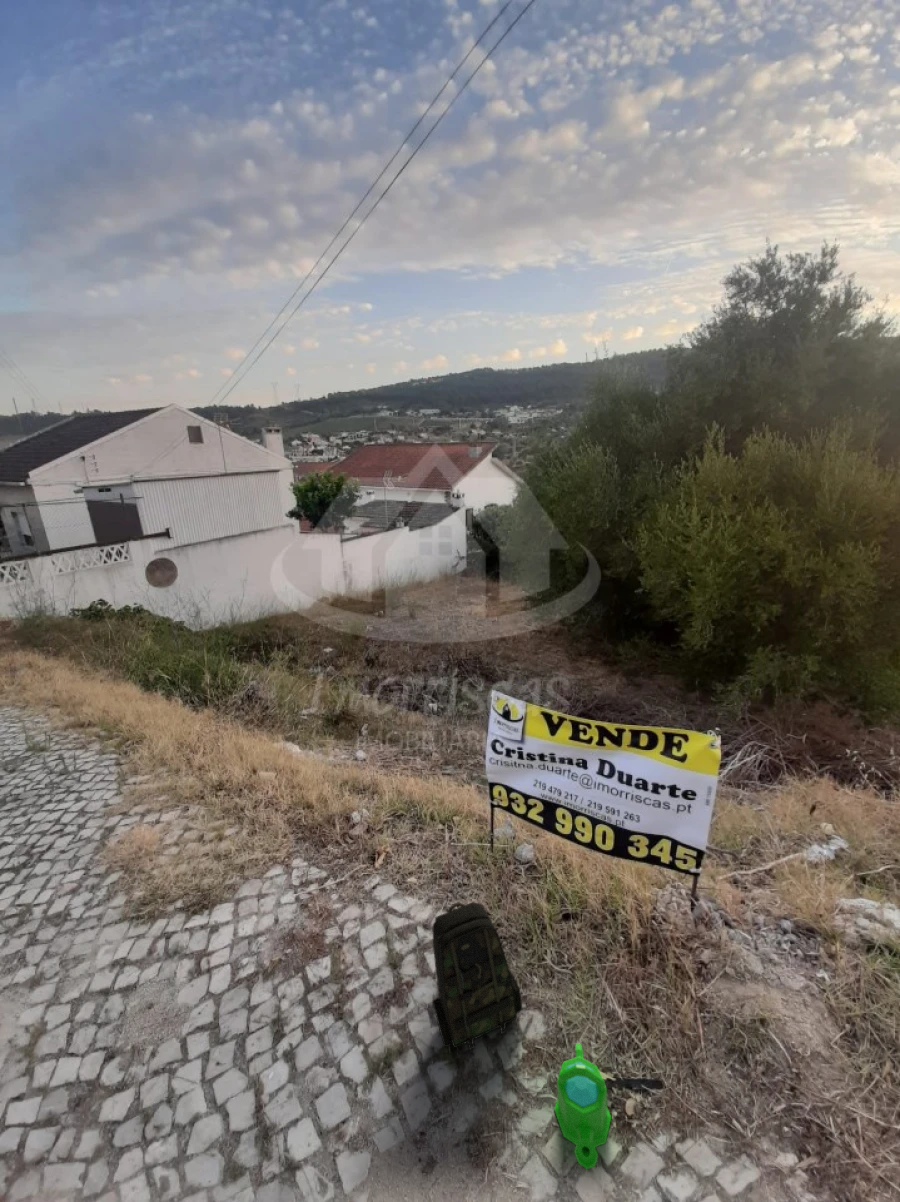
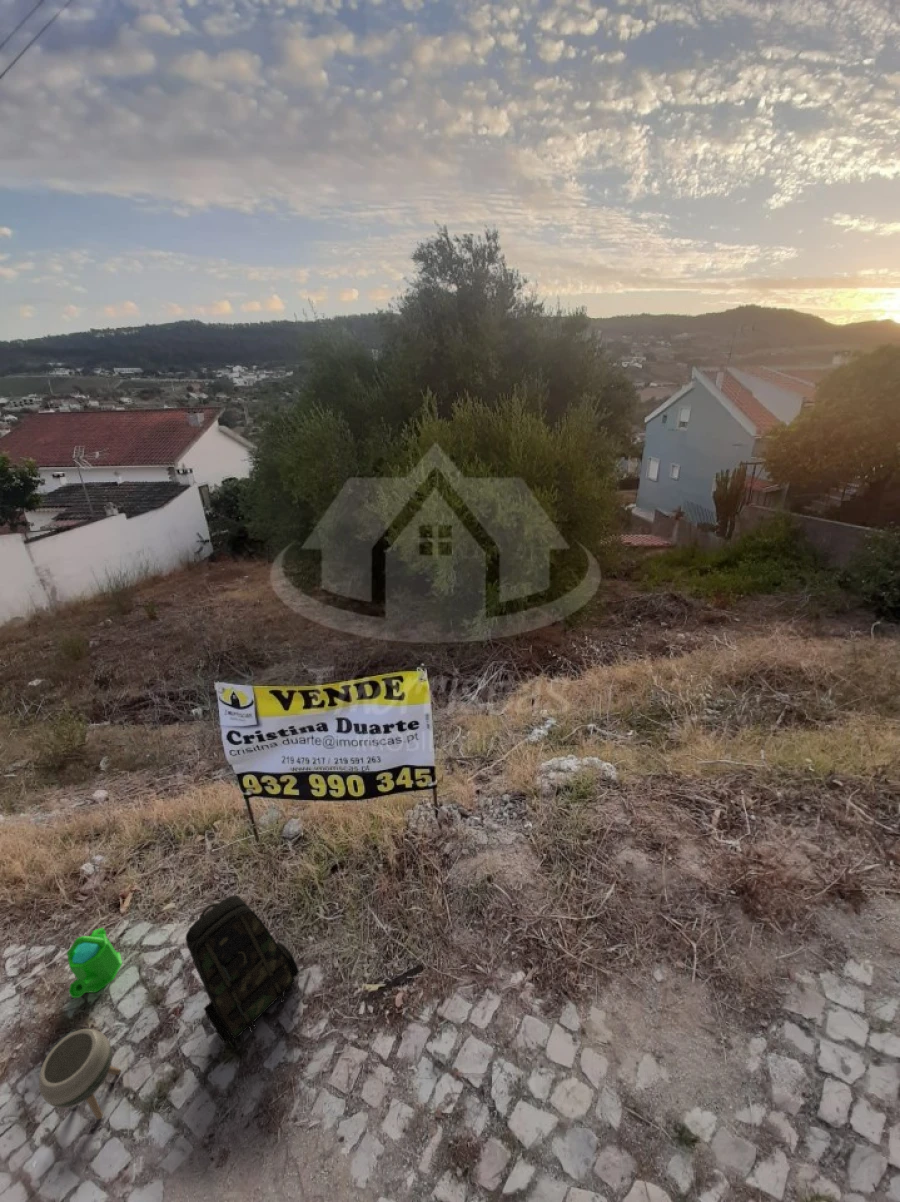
planter: none [301,964,356,1055] -> present [39,1029,121,1119]
watering can: present [554,1043,611,1169] -> present [67,928,122,998]

